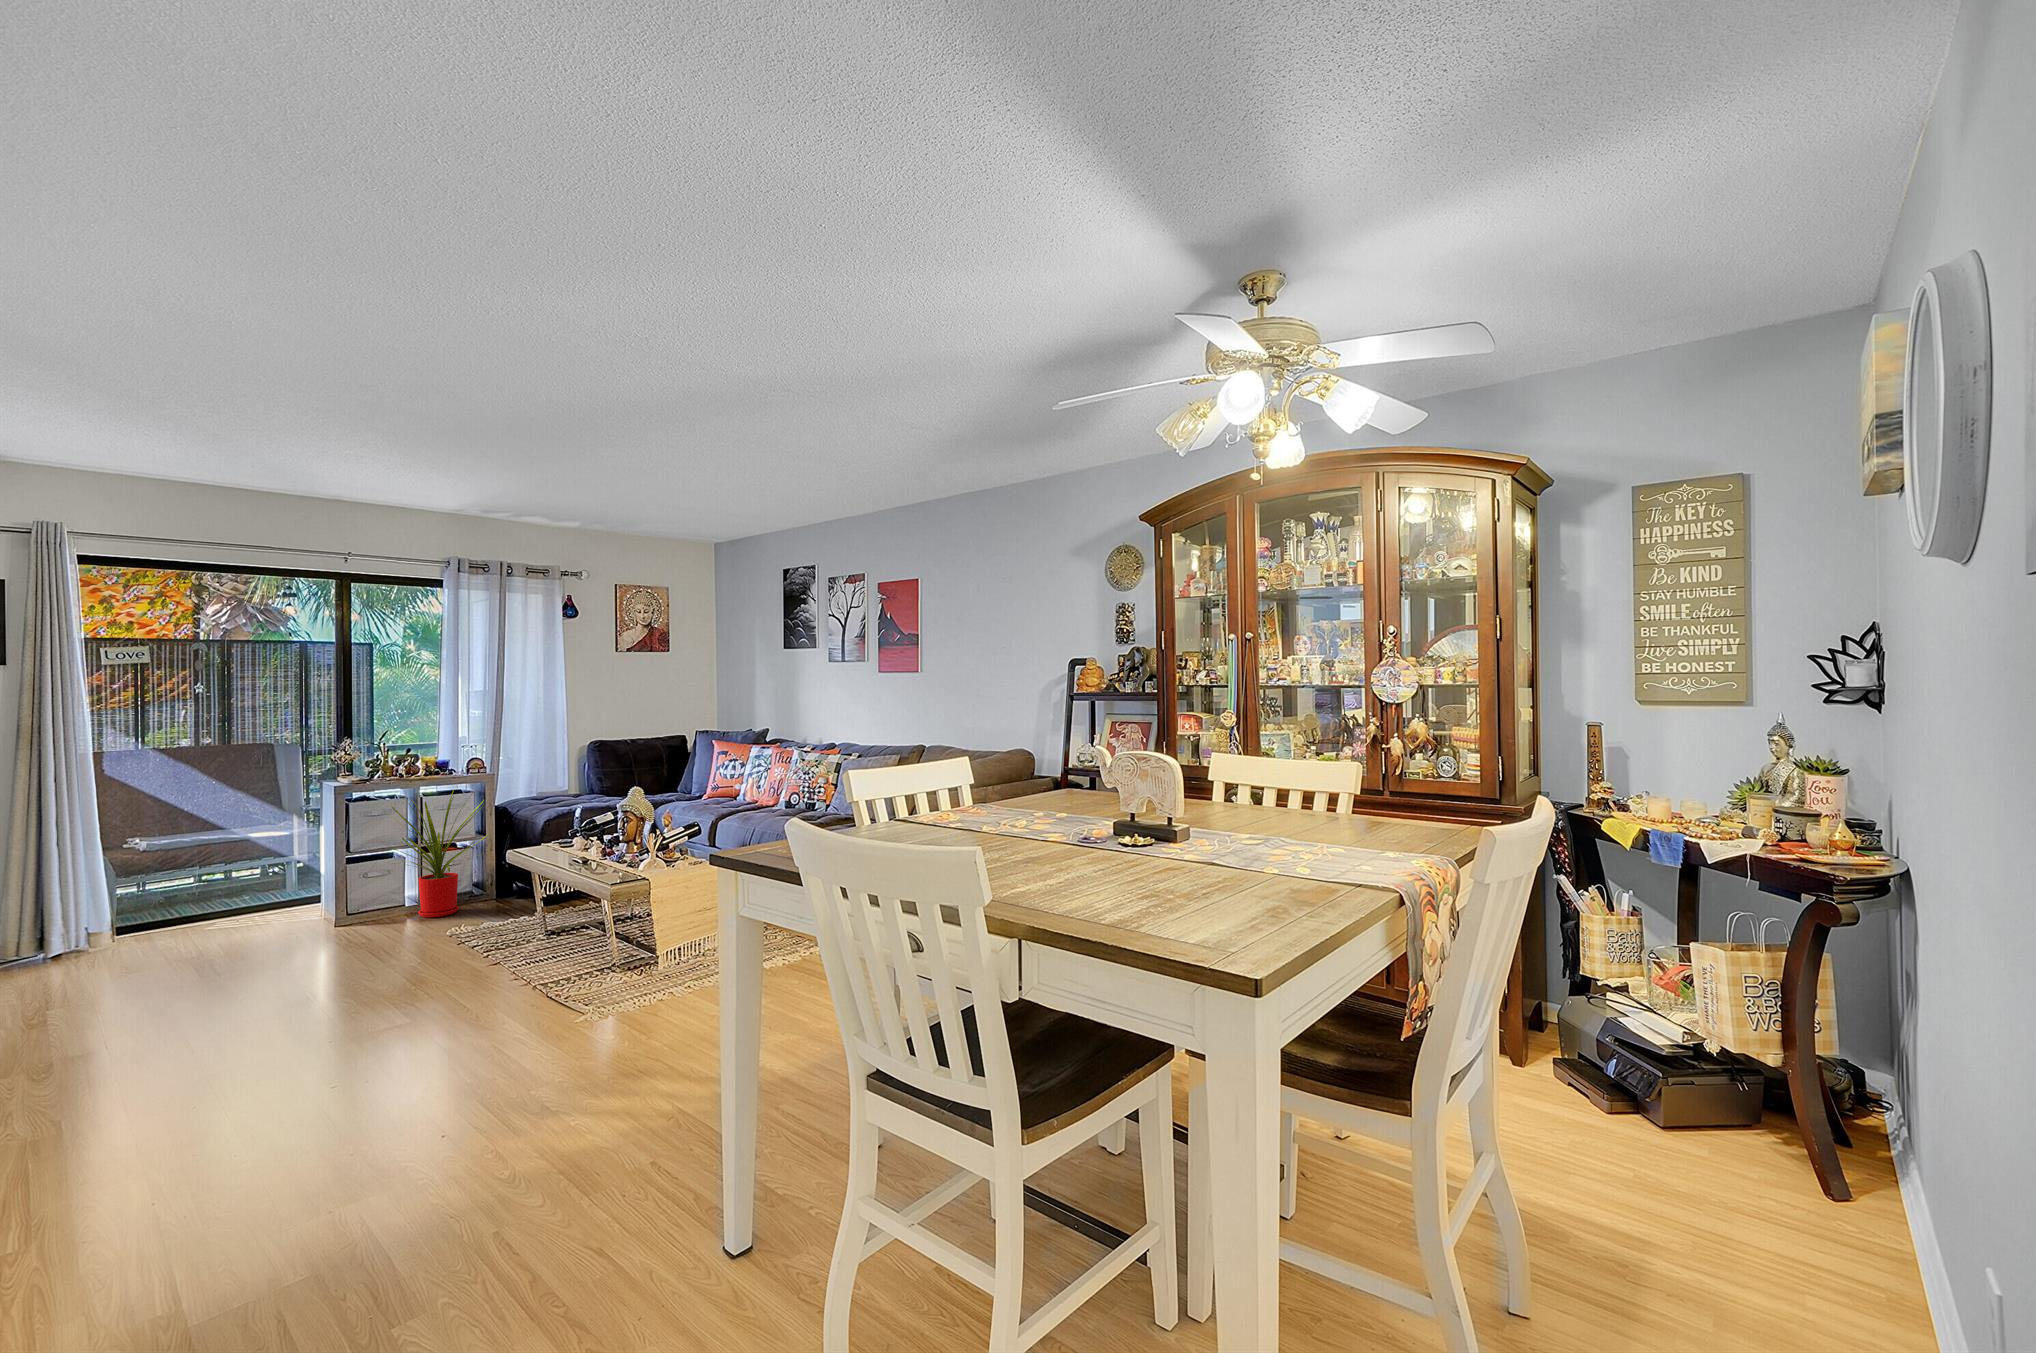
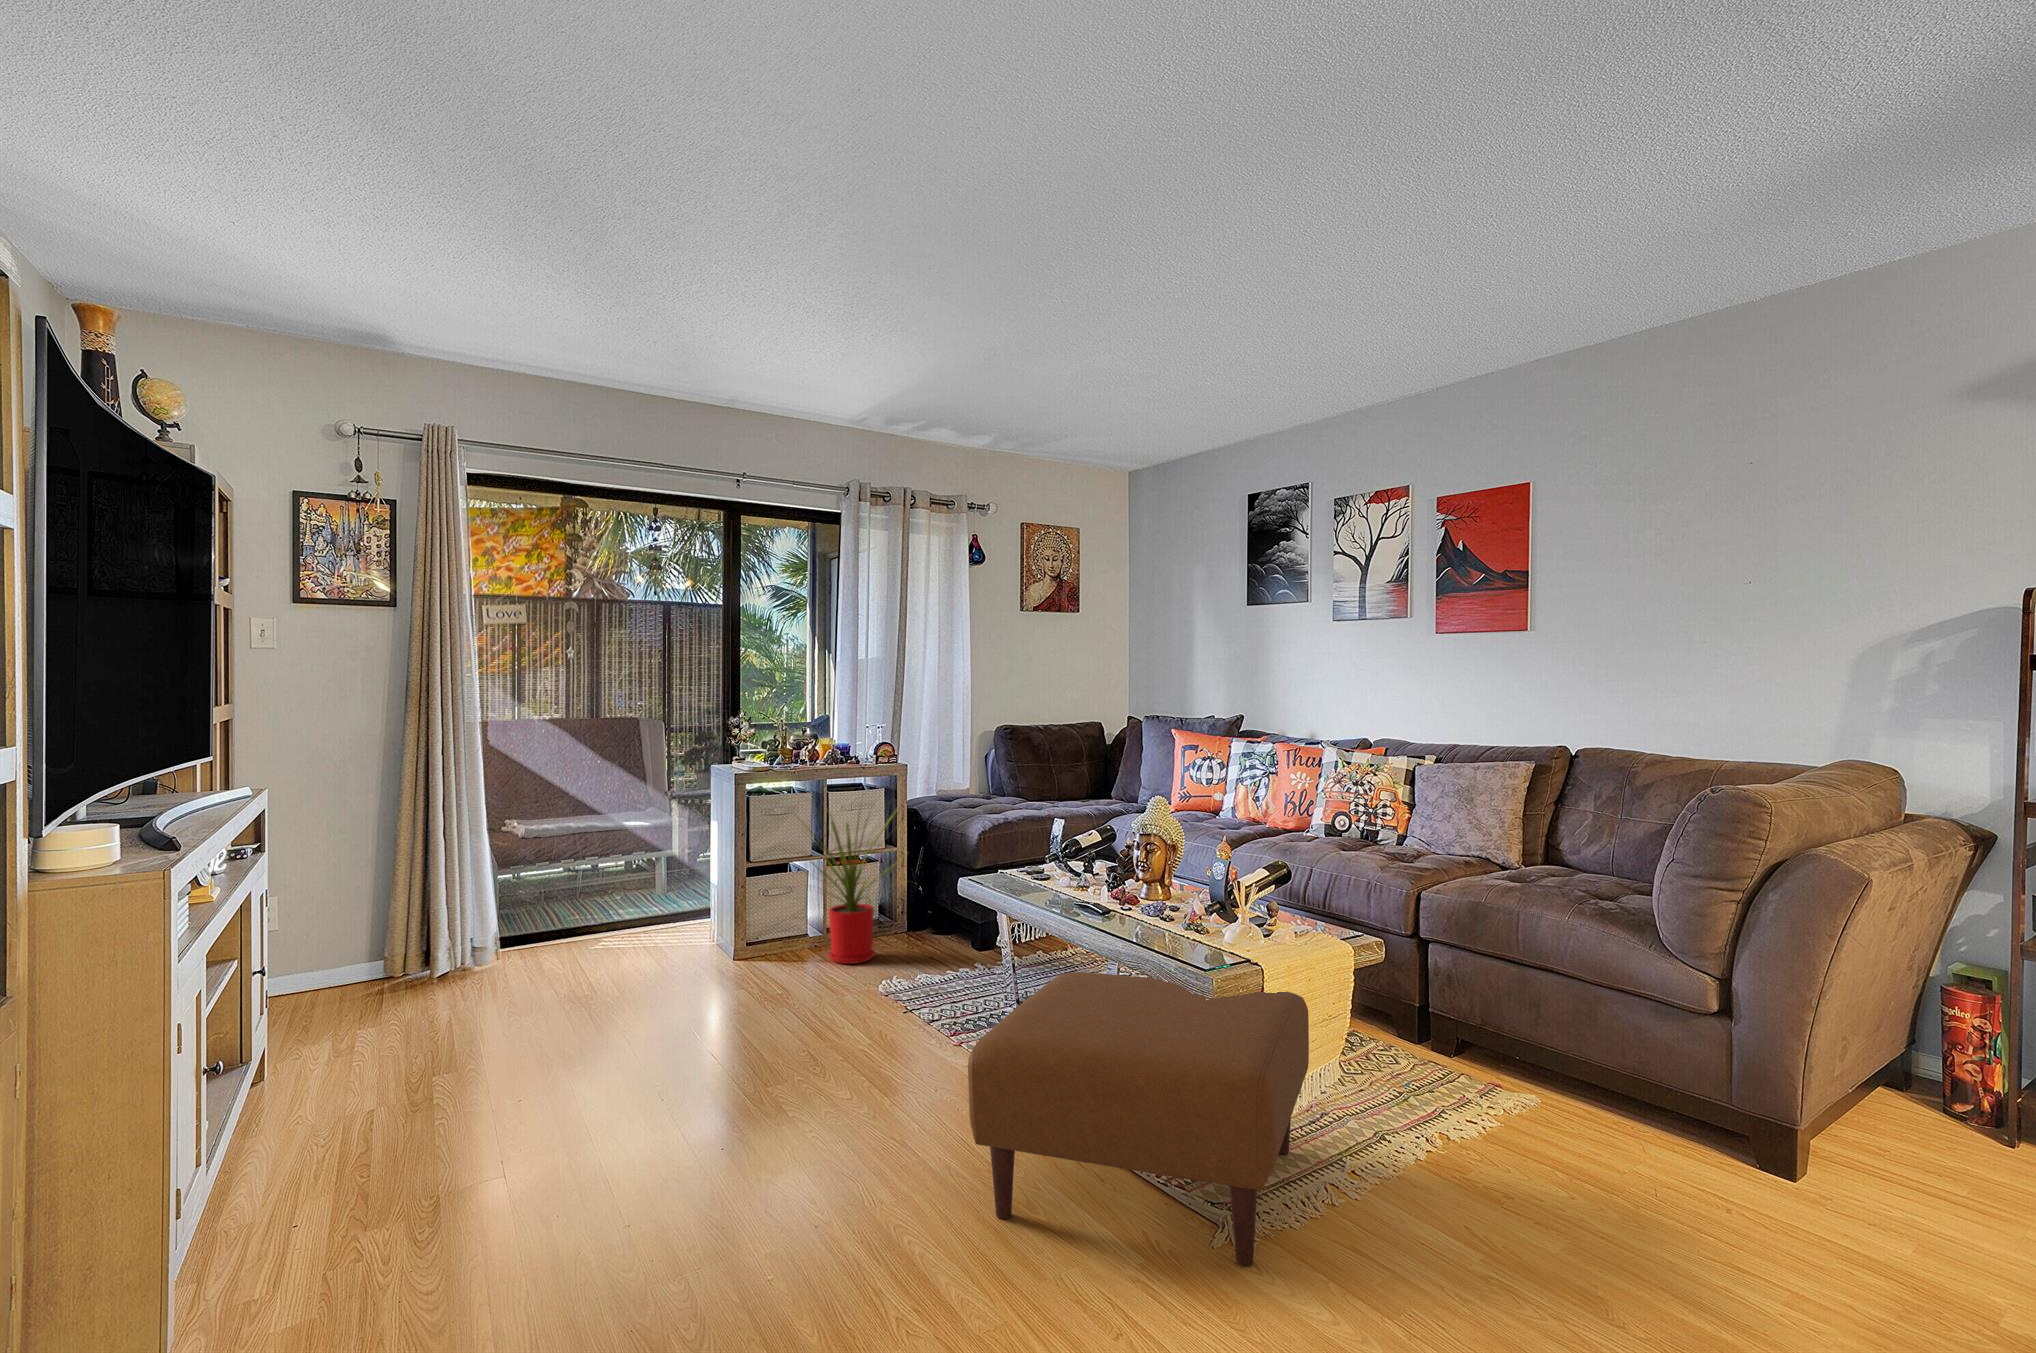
ottoman: none [423,900,681,1053] -> present [968,972,1309,1265]

